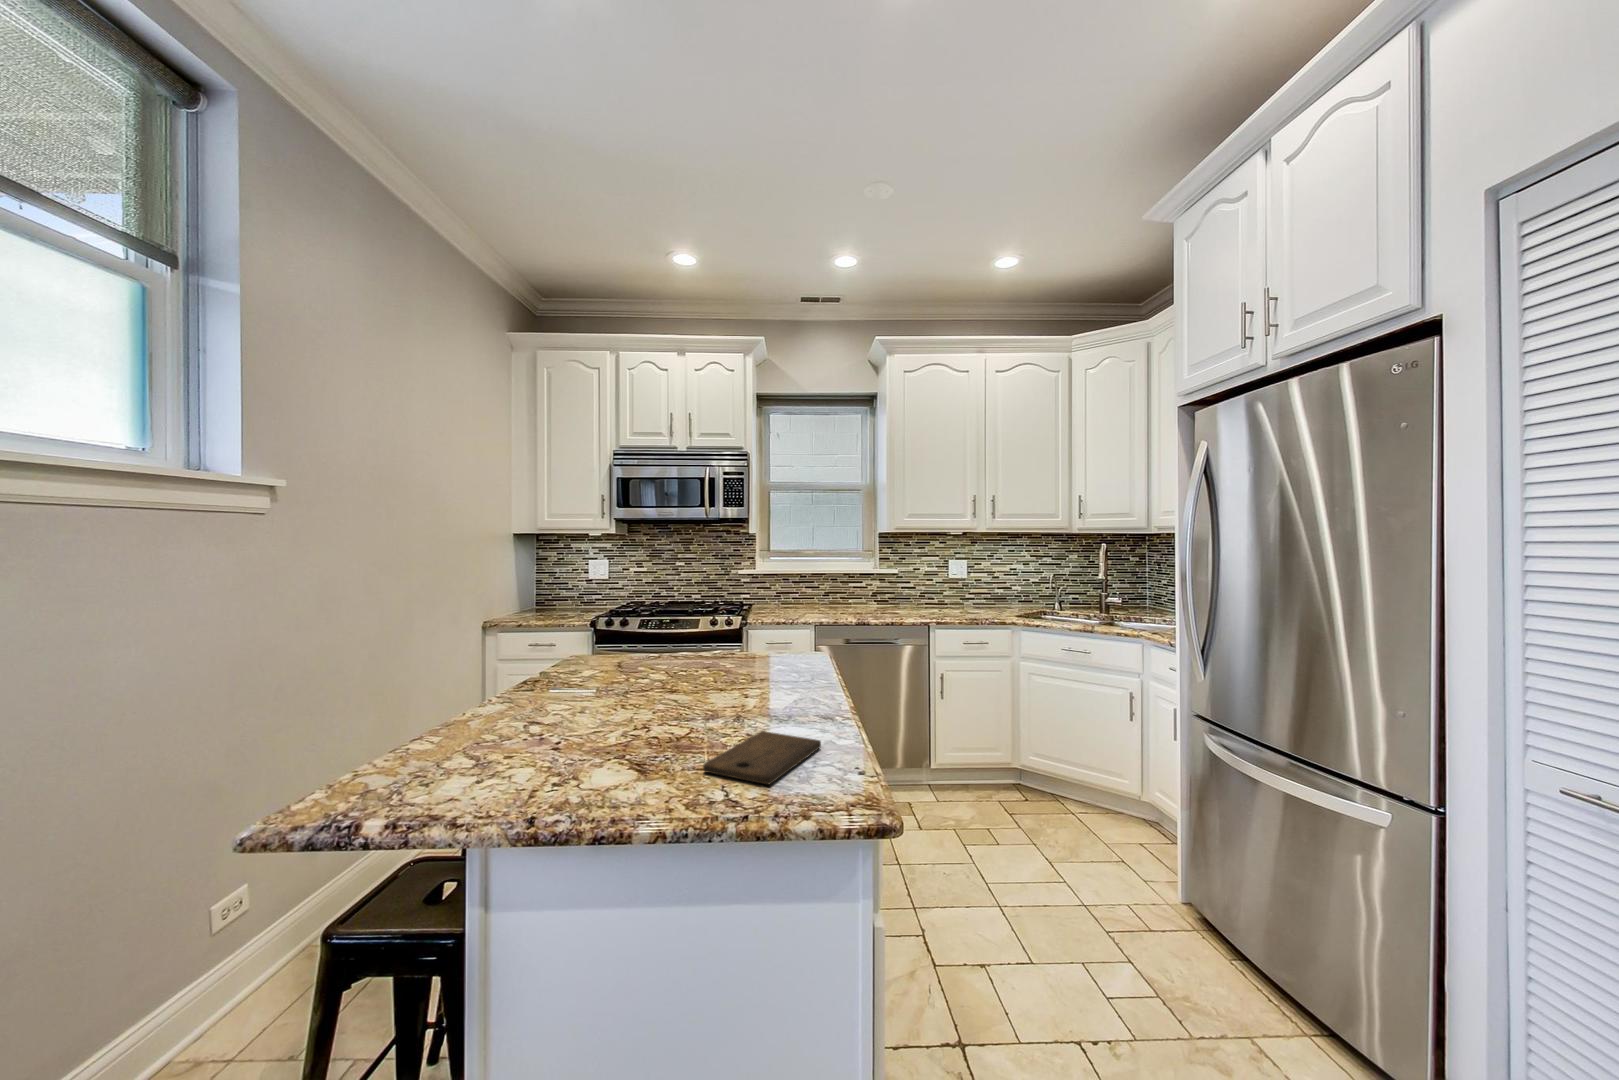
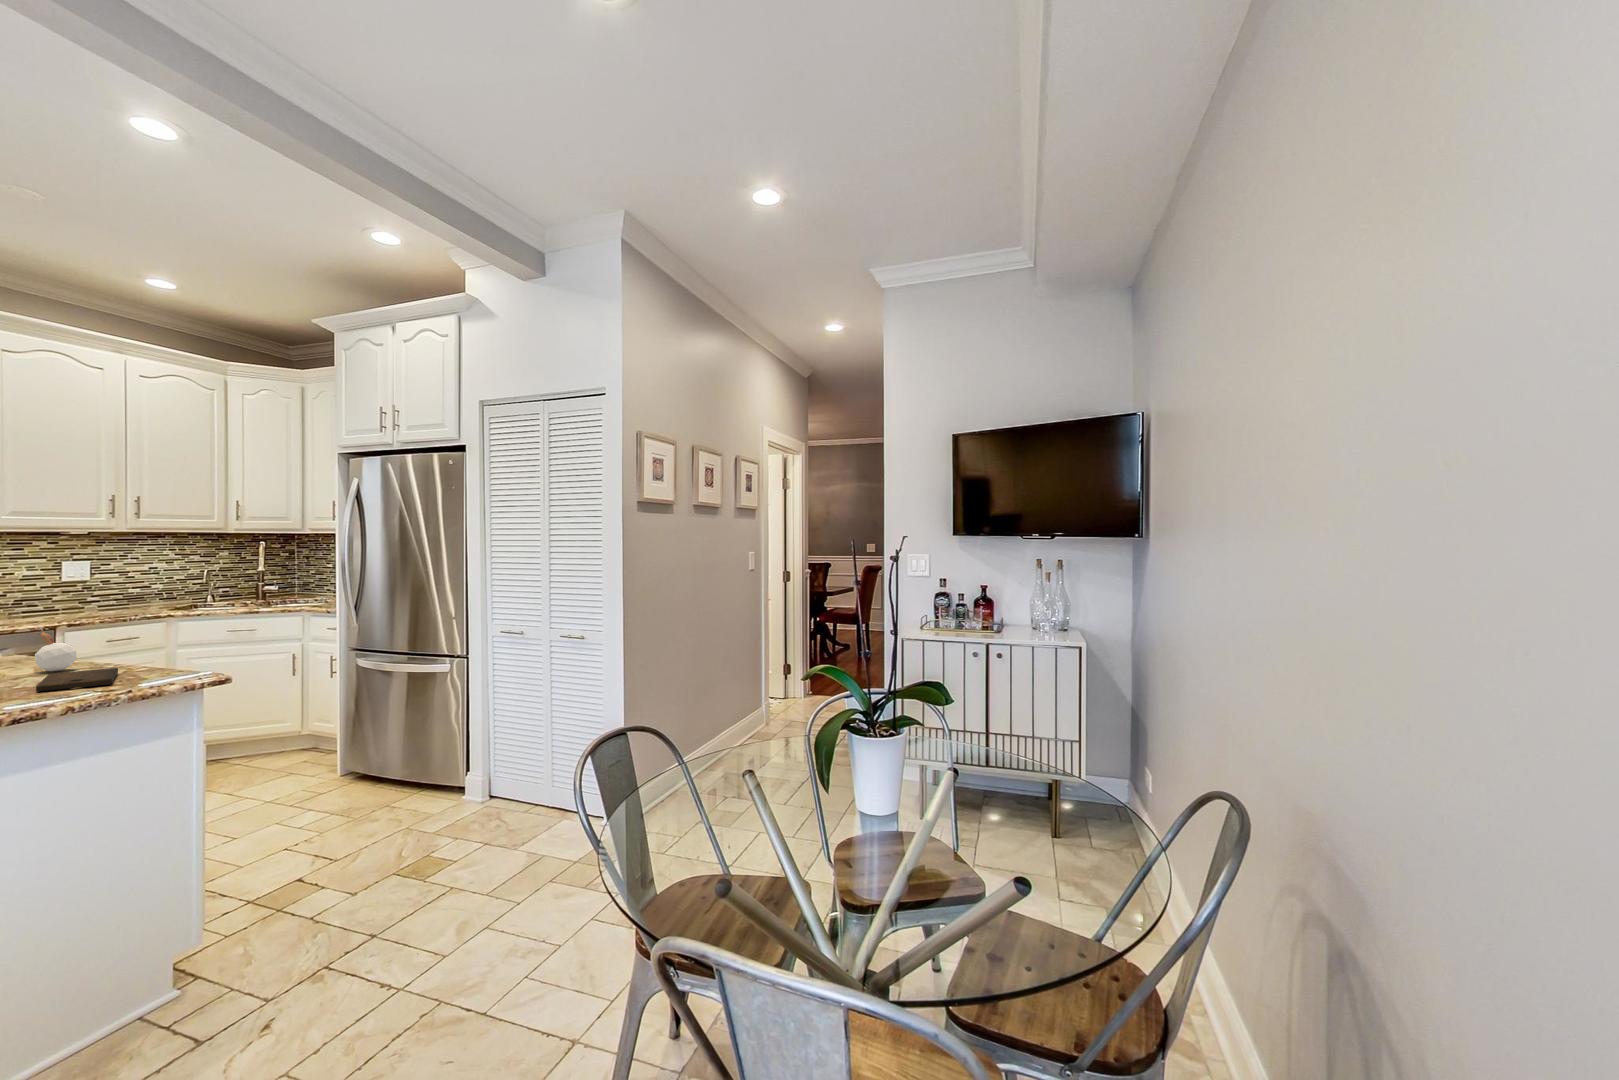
candle: none [777,653,813,719] -> present [35,624,77,672]

